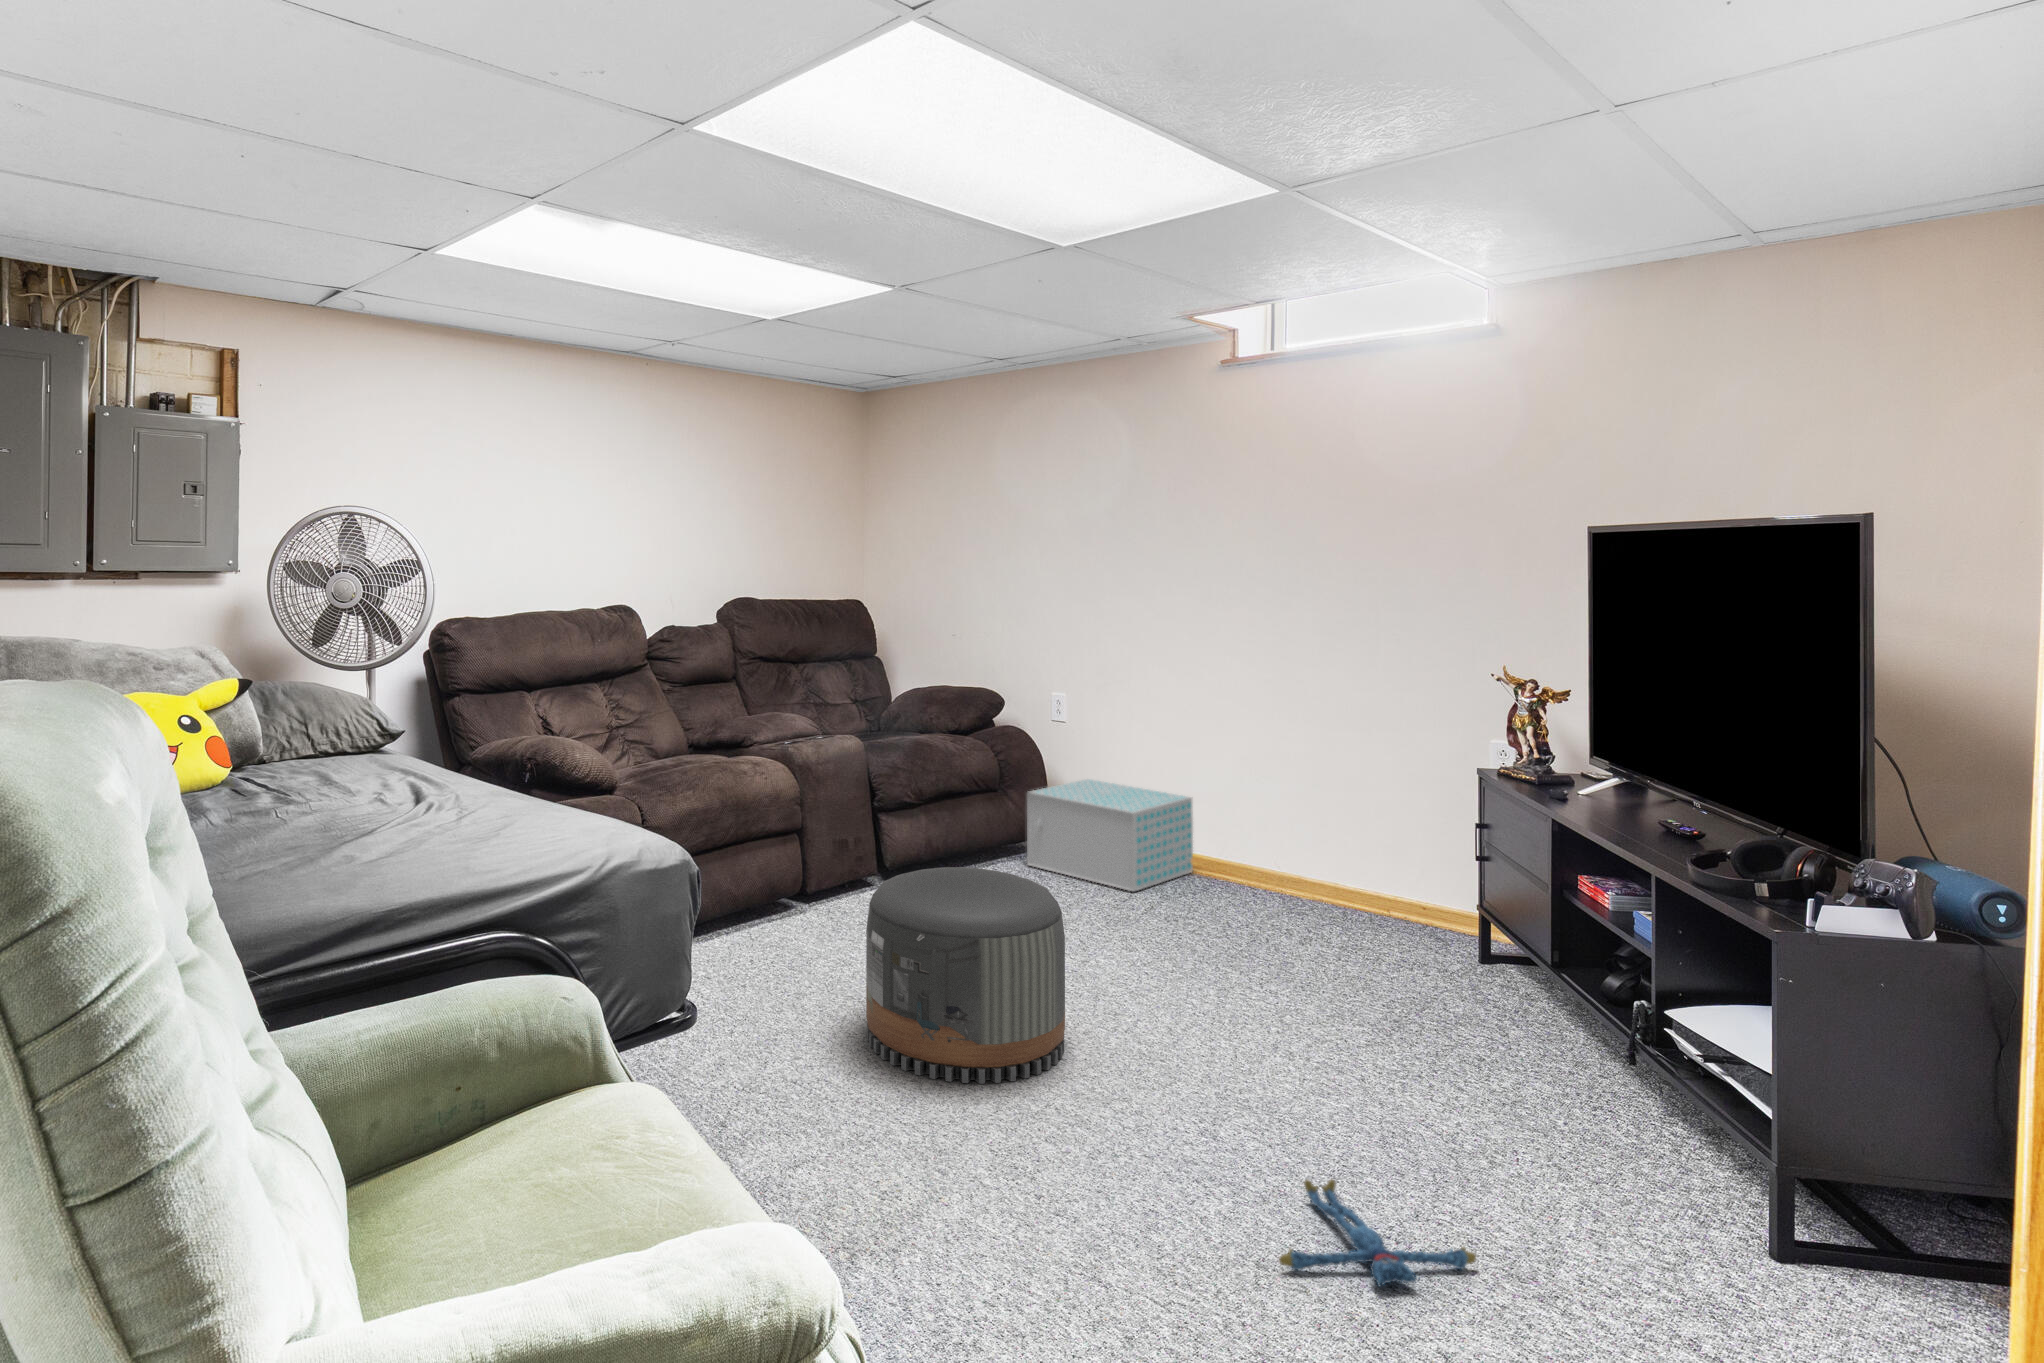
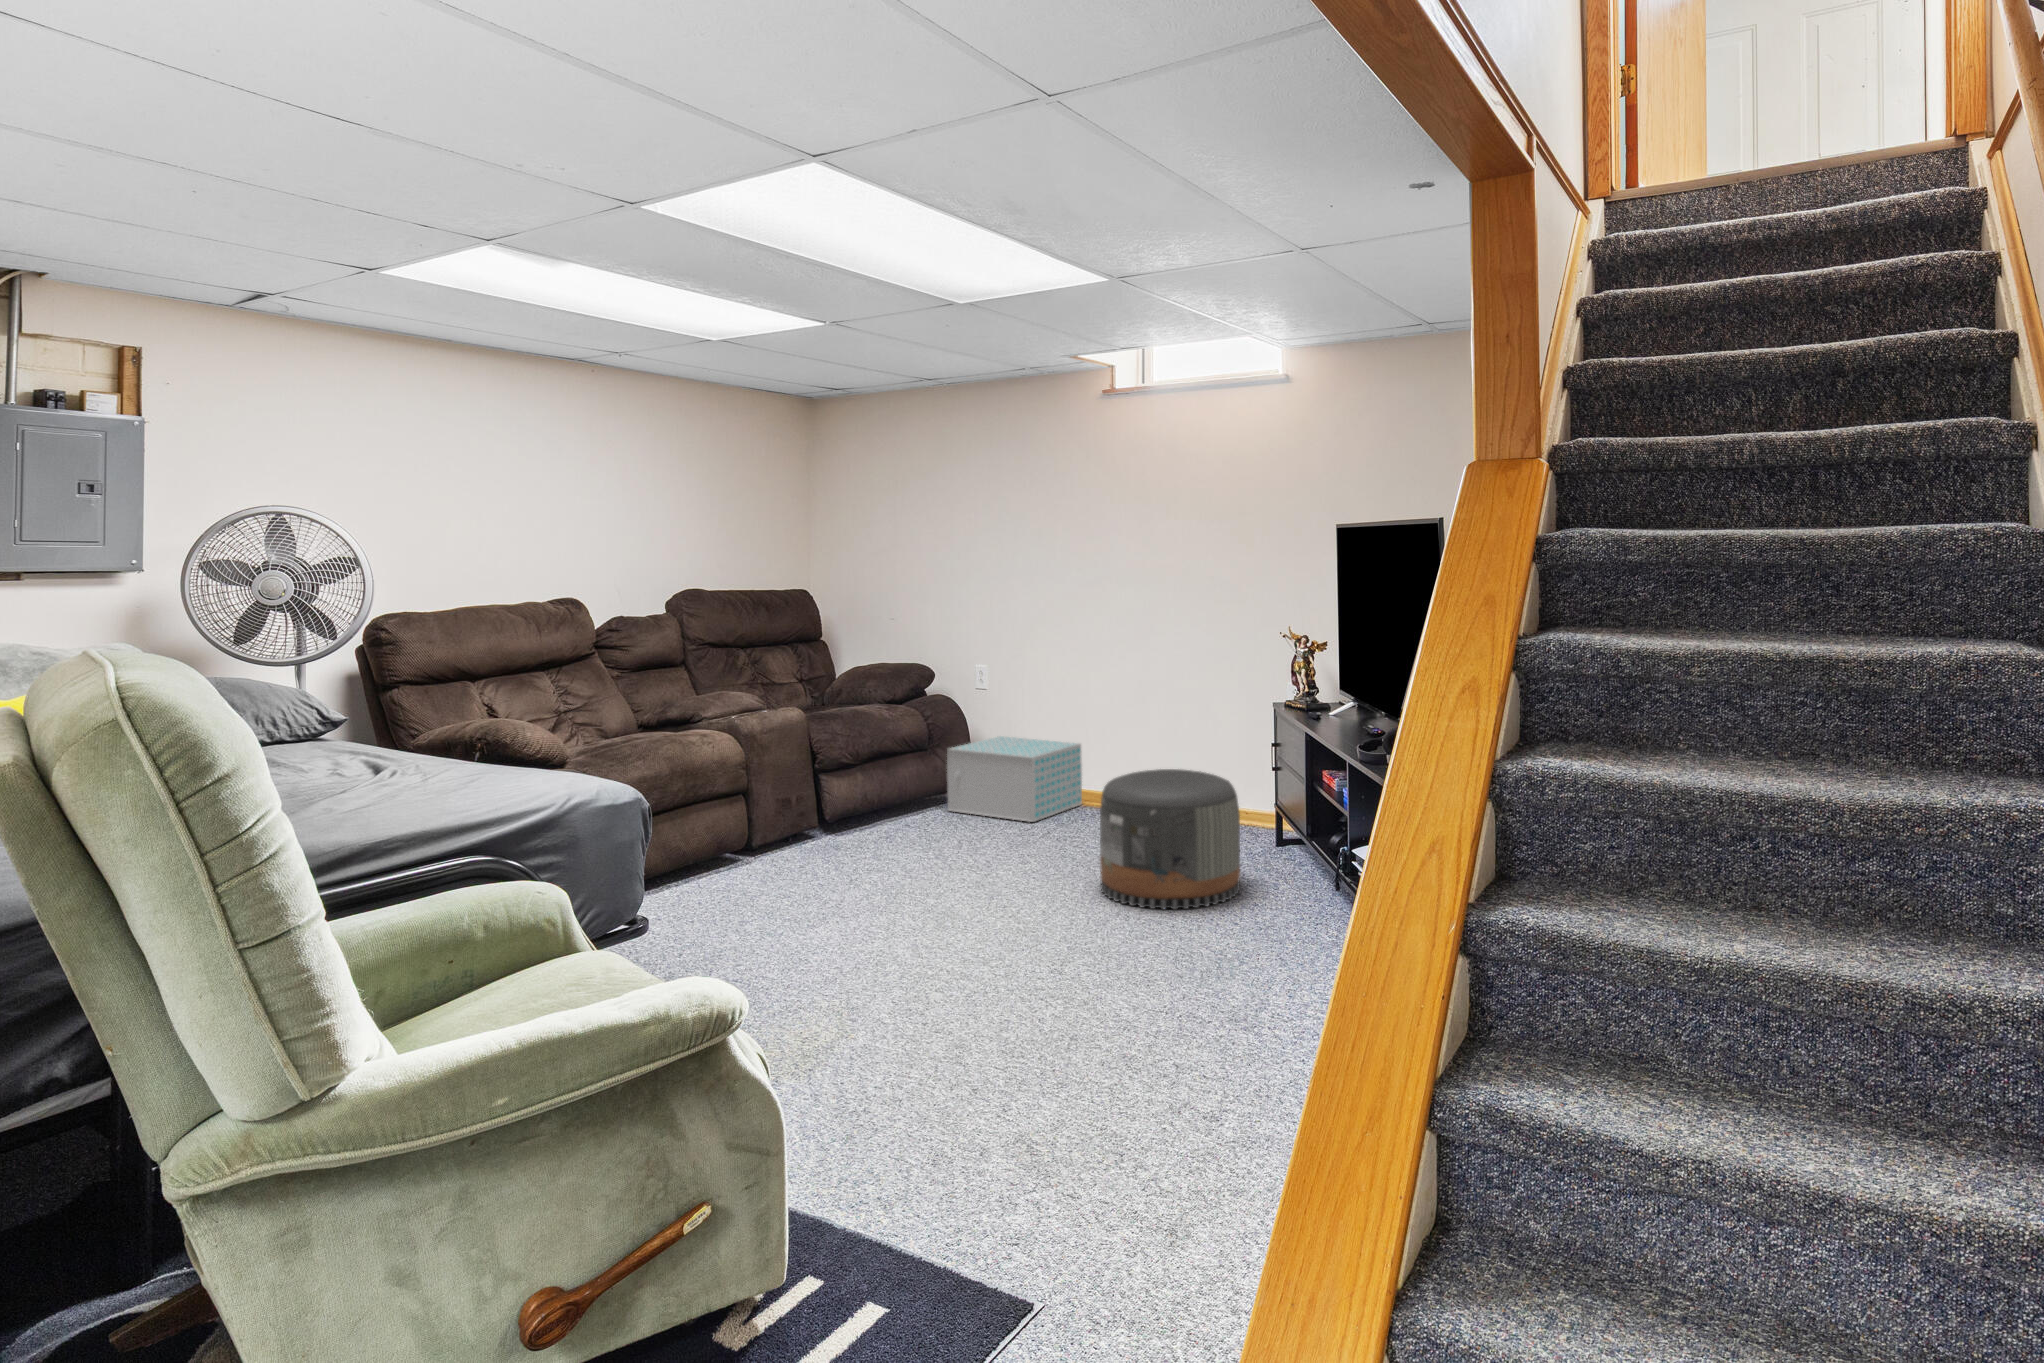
pouf: present [866,867,1065,1084] -> present [1100,769,1240,909]
plush toy: present [1279,1180,1476,1285] -> none [1096,980,1223,1036]

